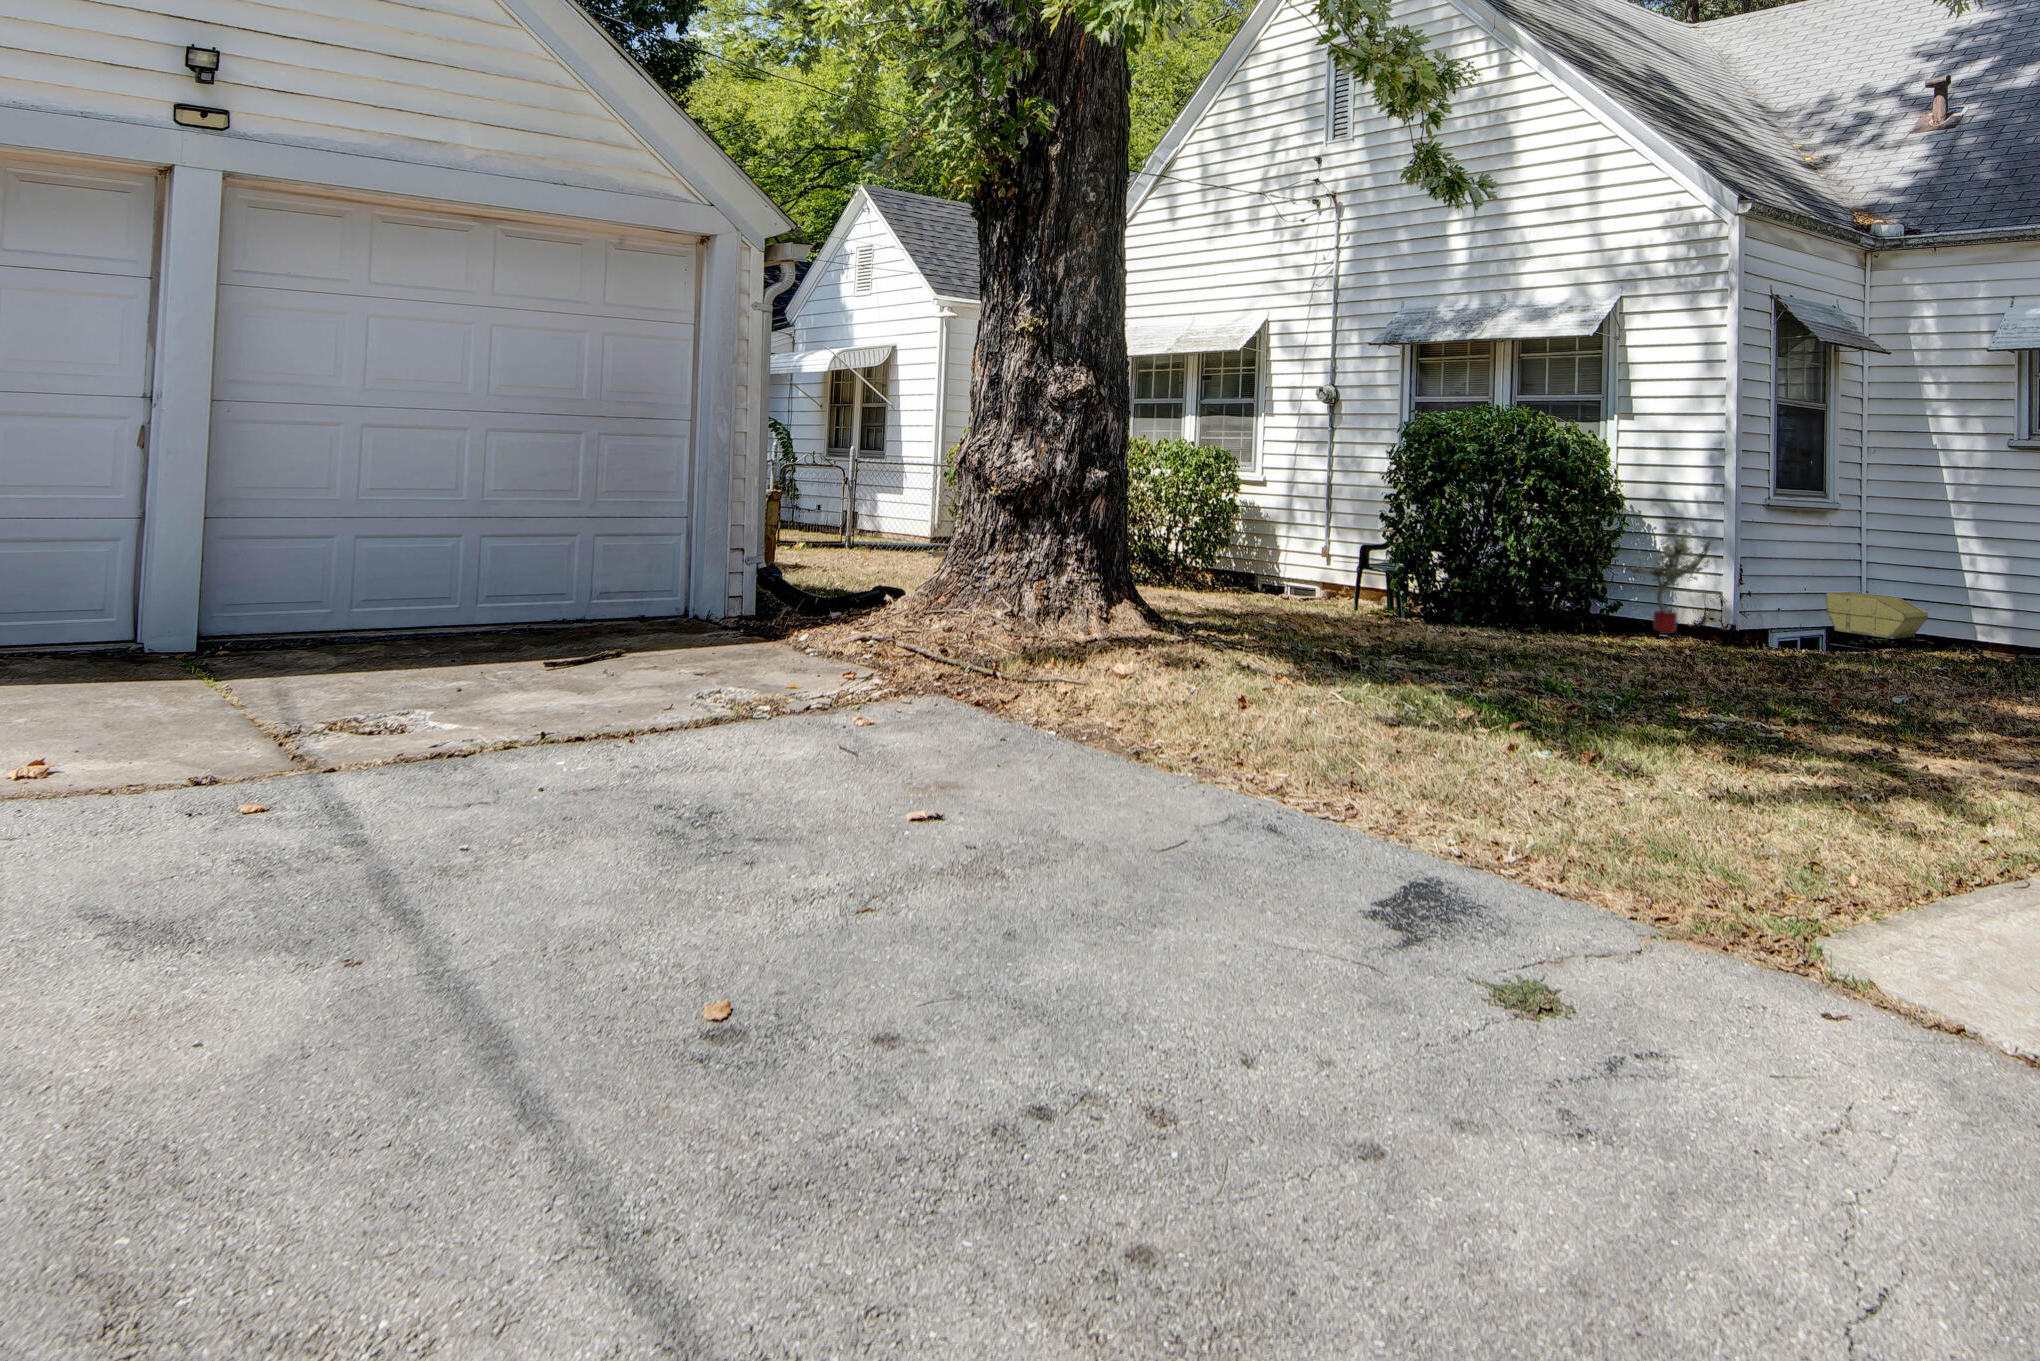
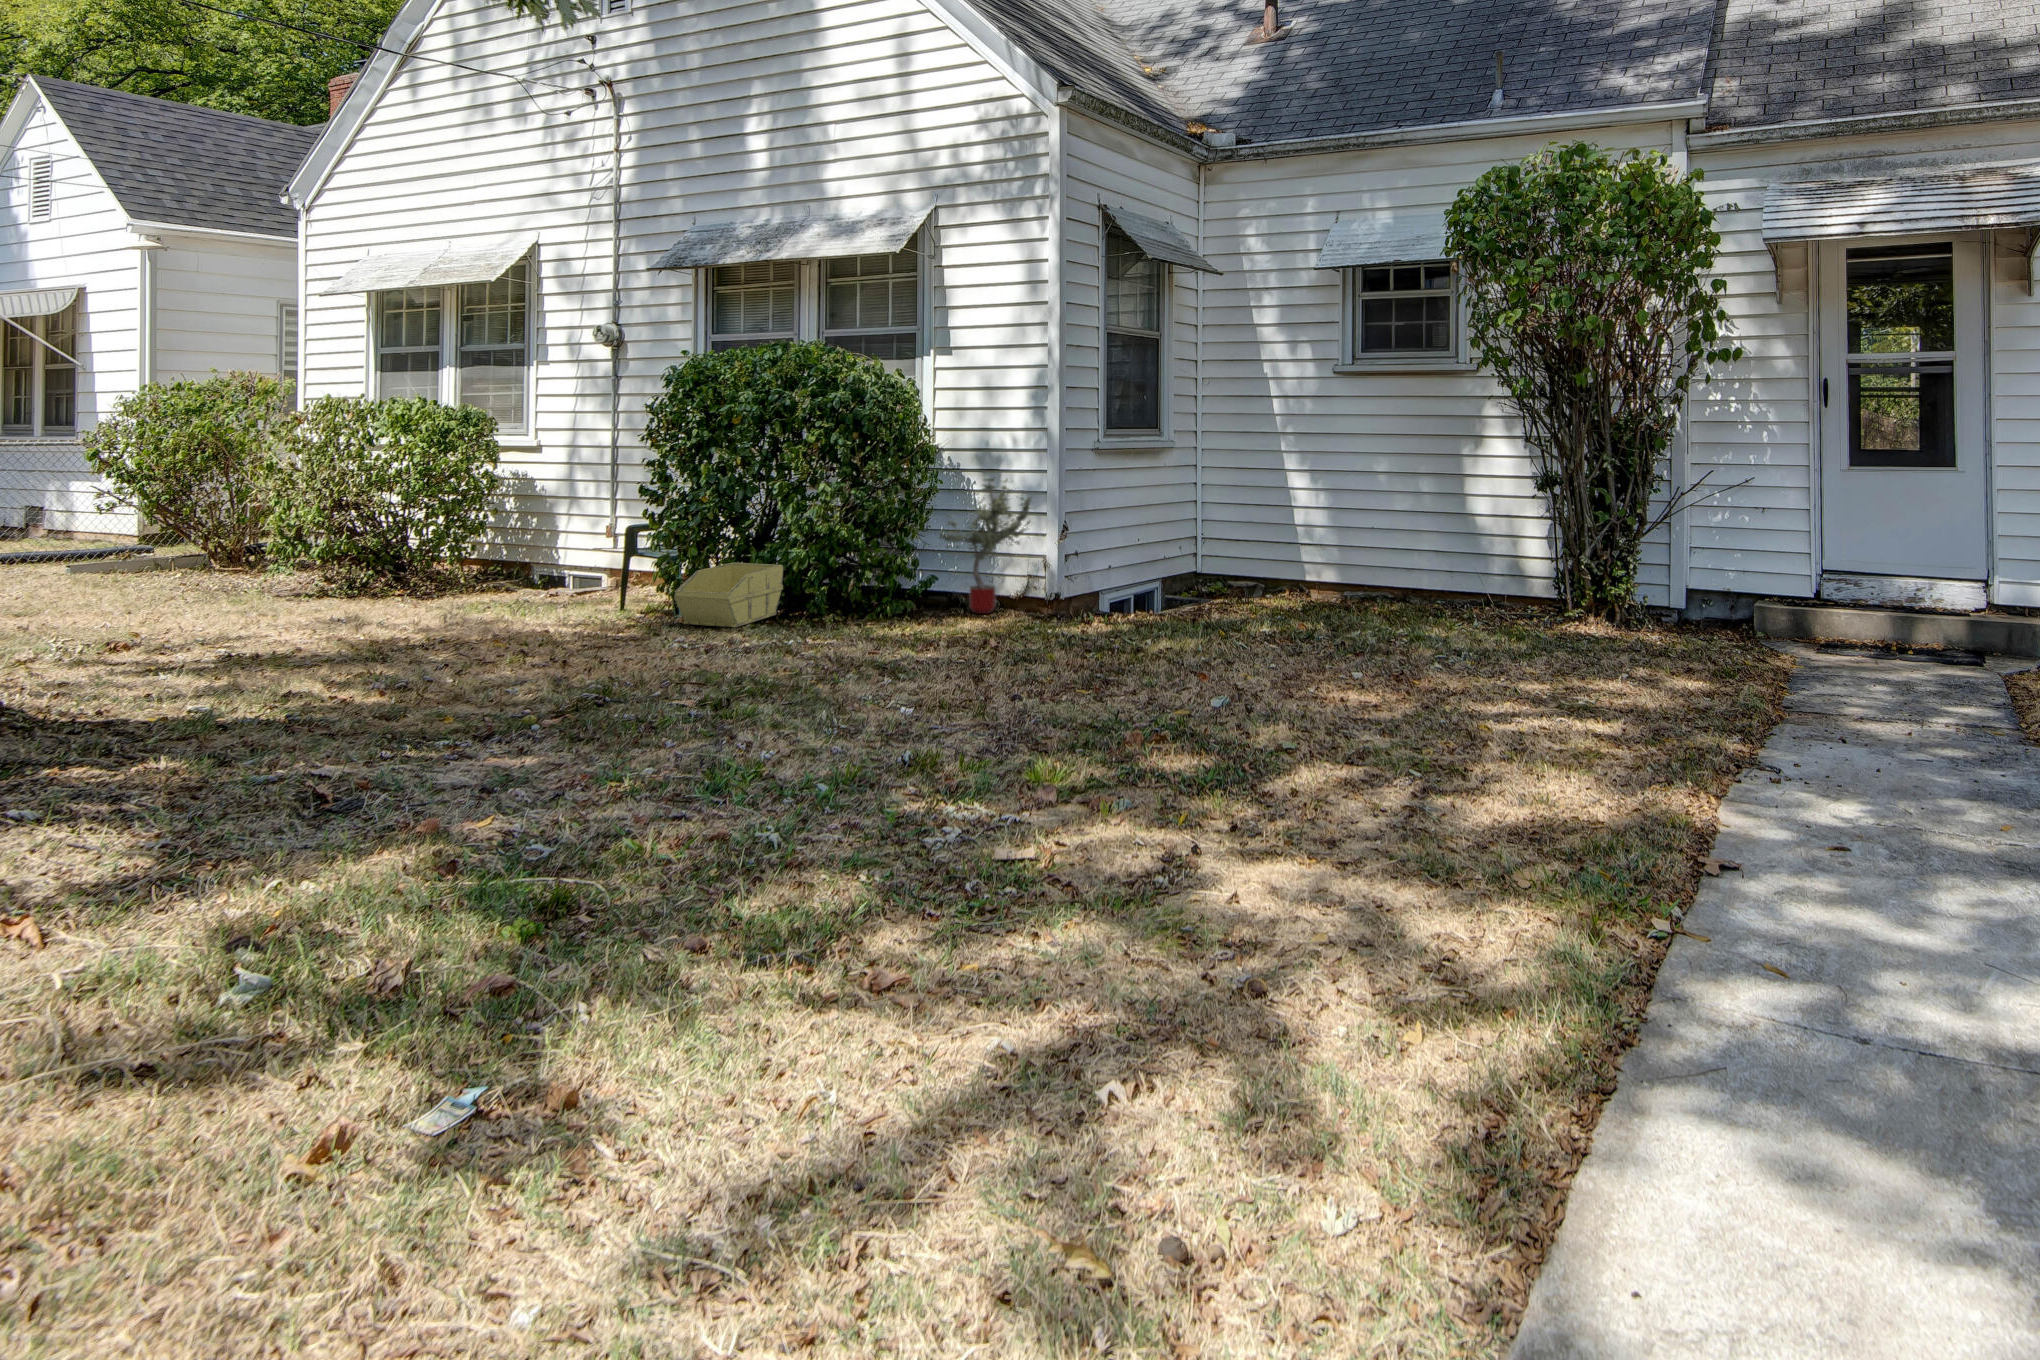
storage bin: present [1825,592,1928,639] -> present [674,563,783,627]

